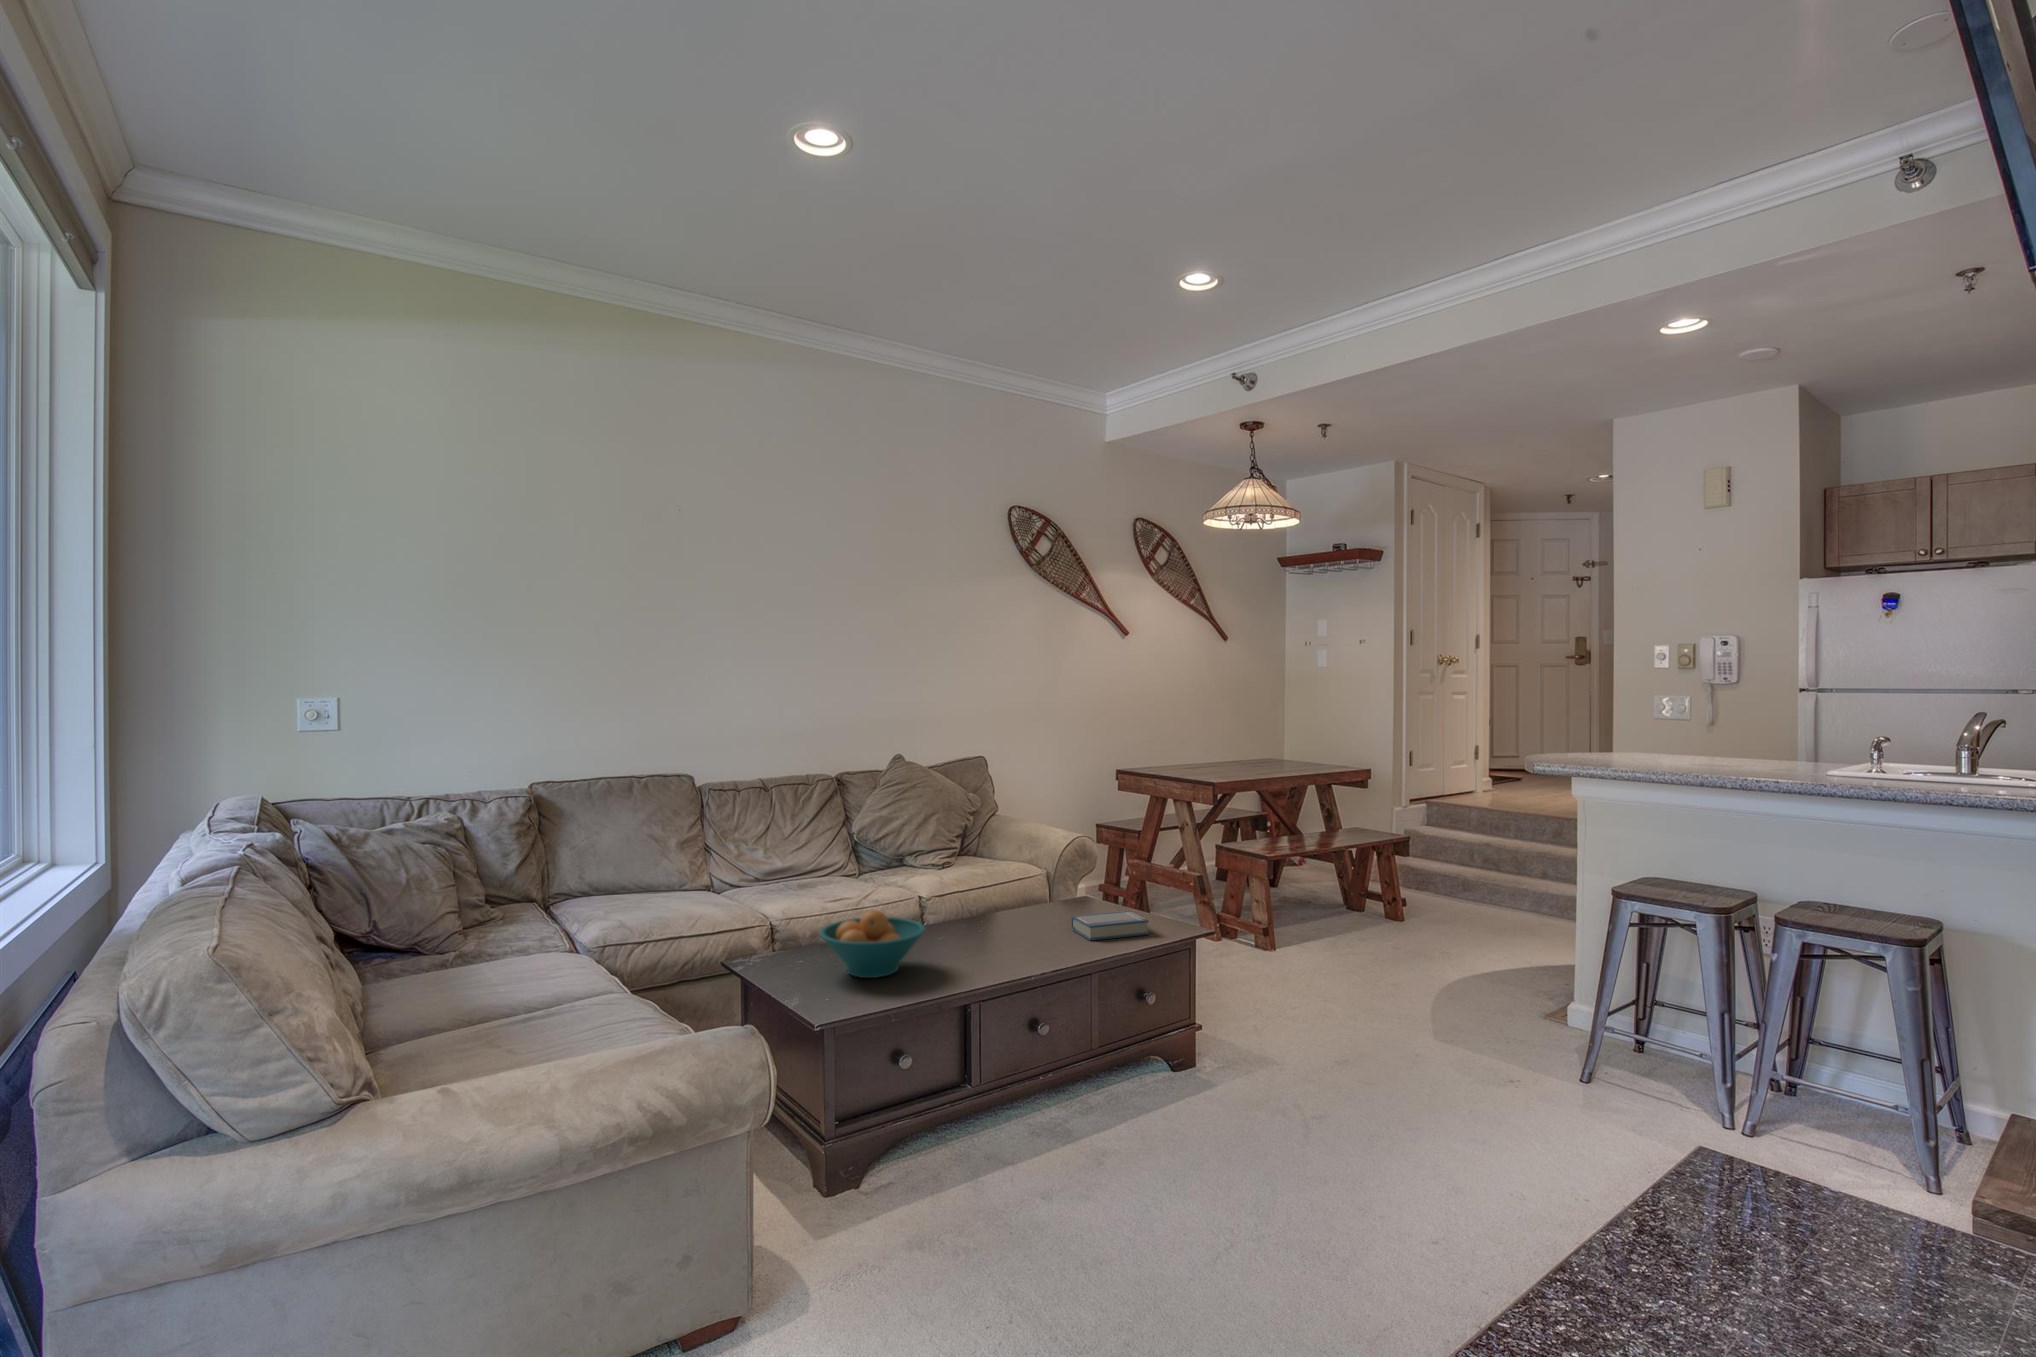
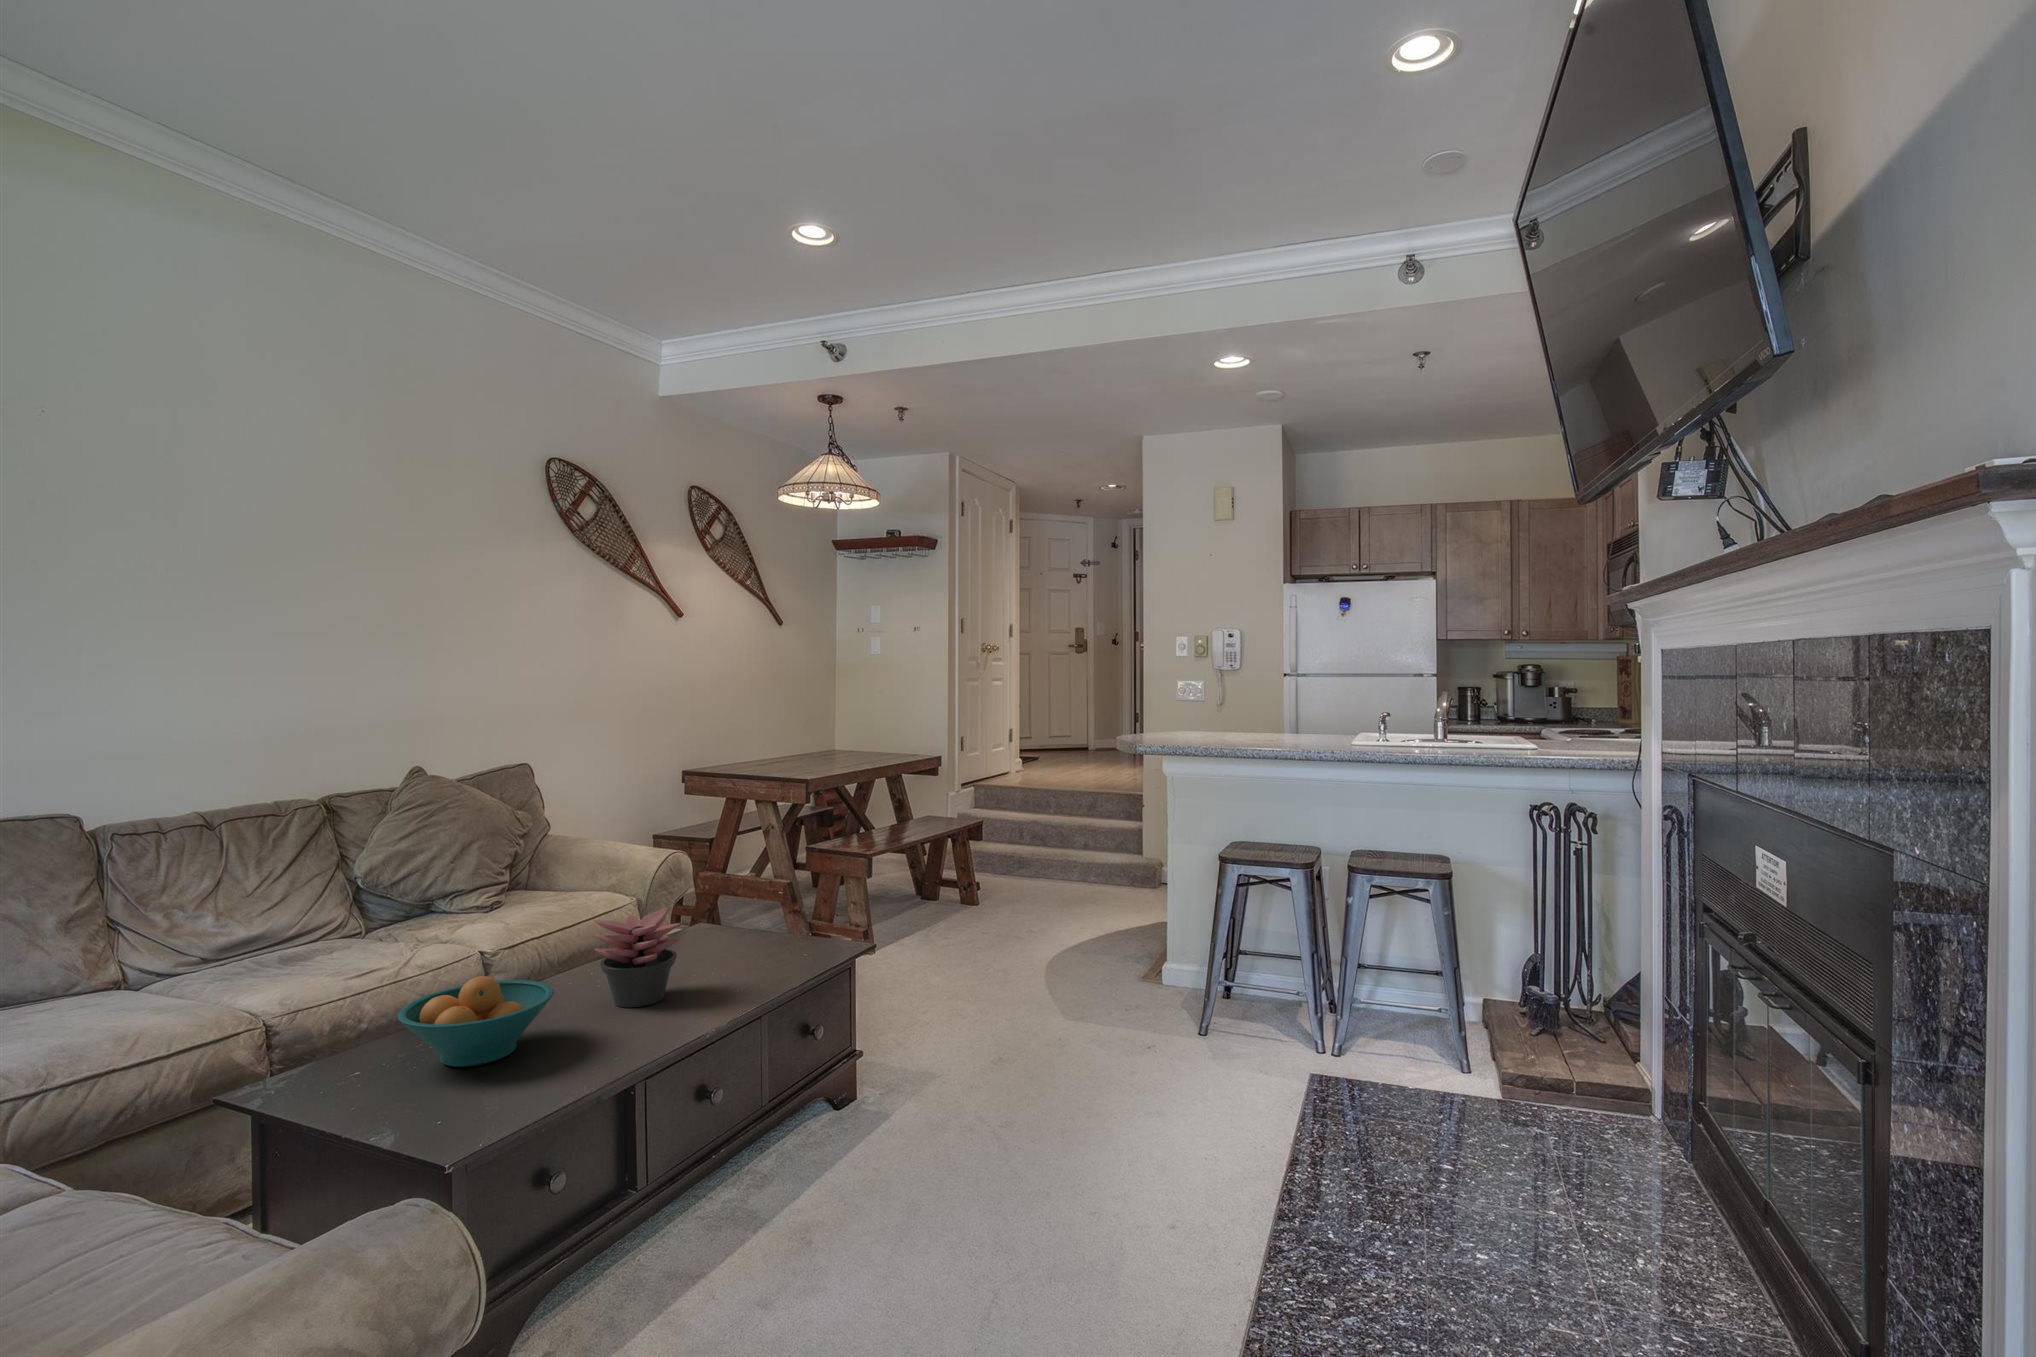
succulent plant: none [970,878,1034,958] -> present [594,908,681,1007]
hardback book: present [1071,911,1149,941] -> none [703,928,793,968]

